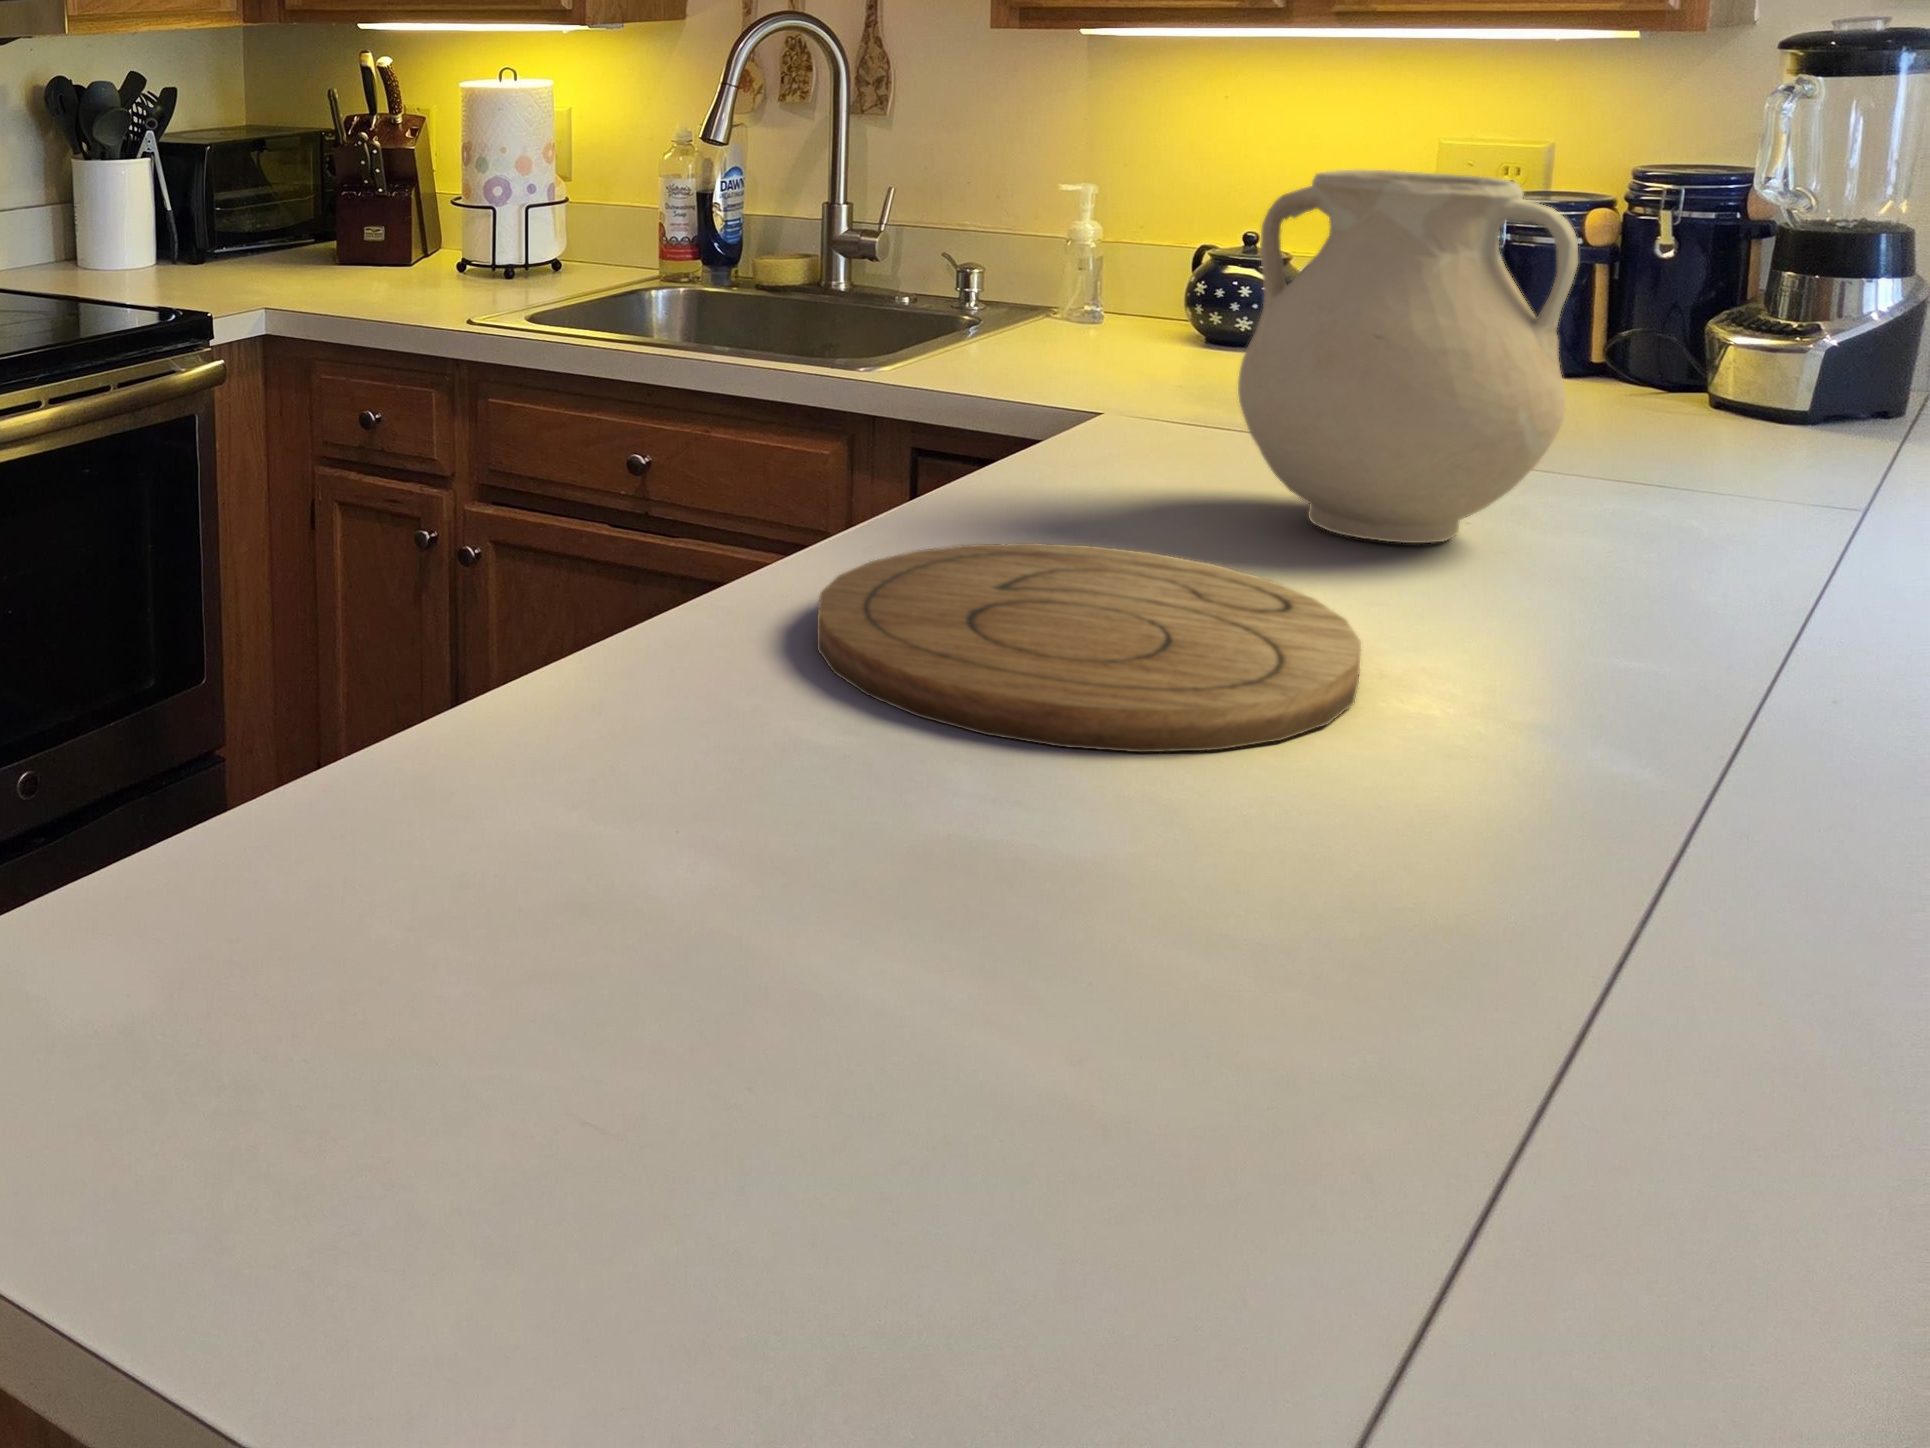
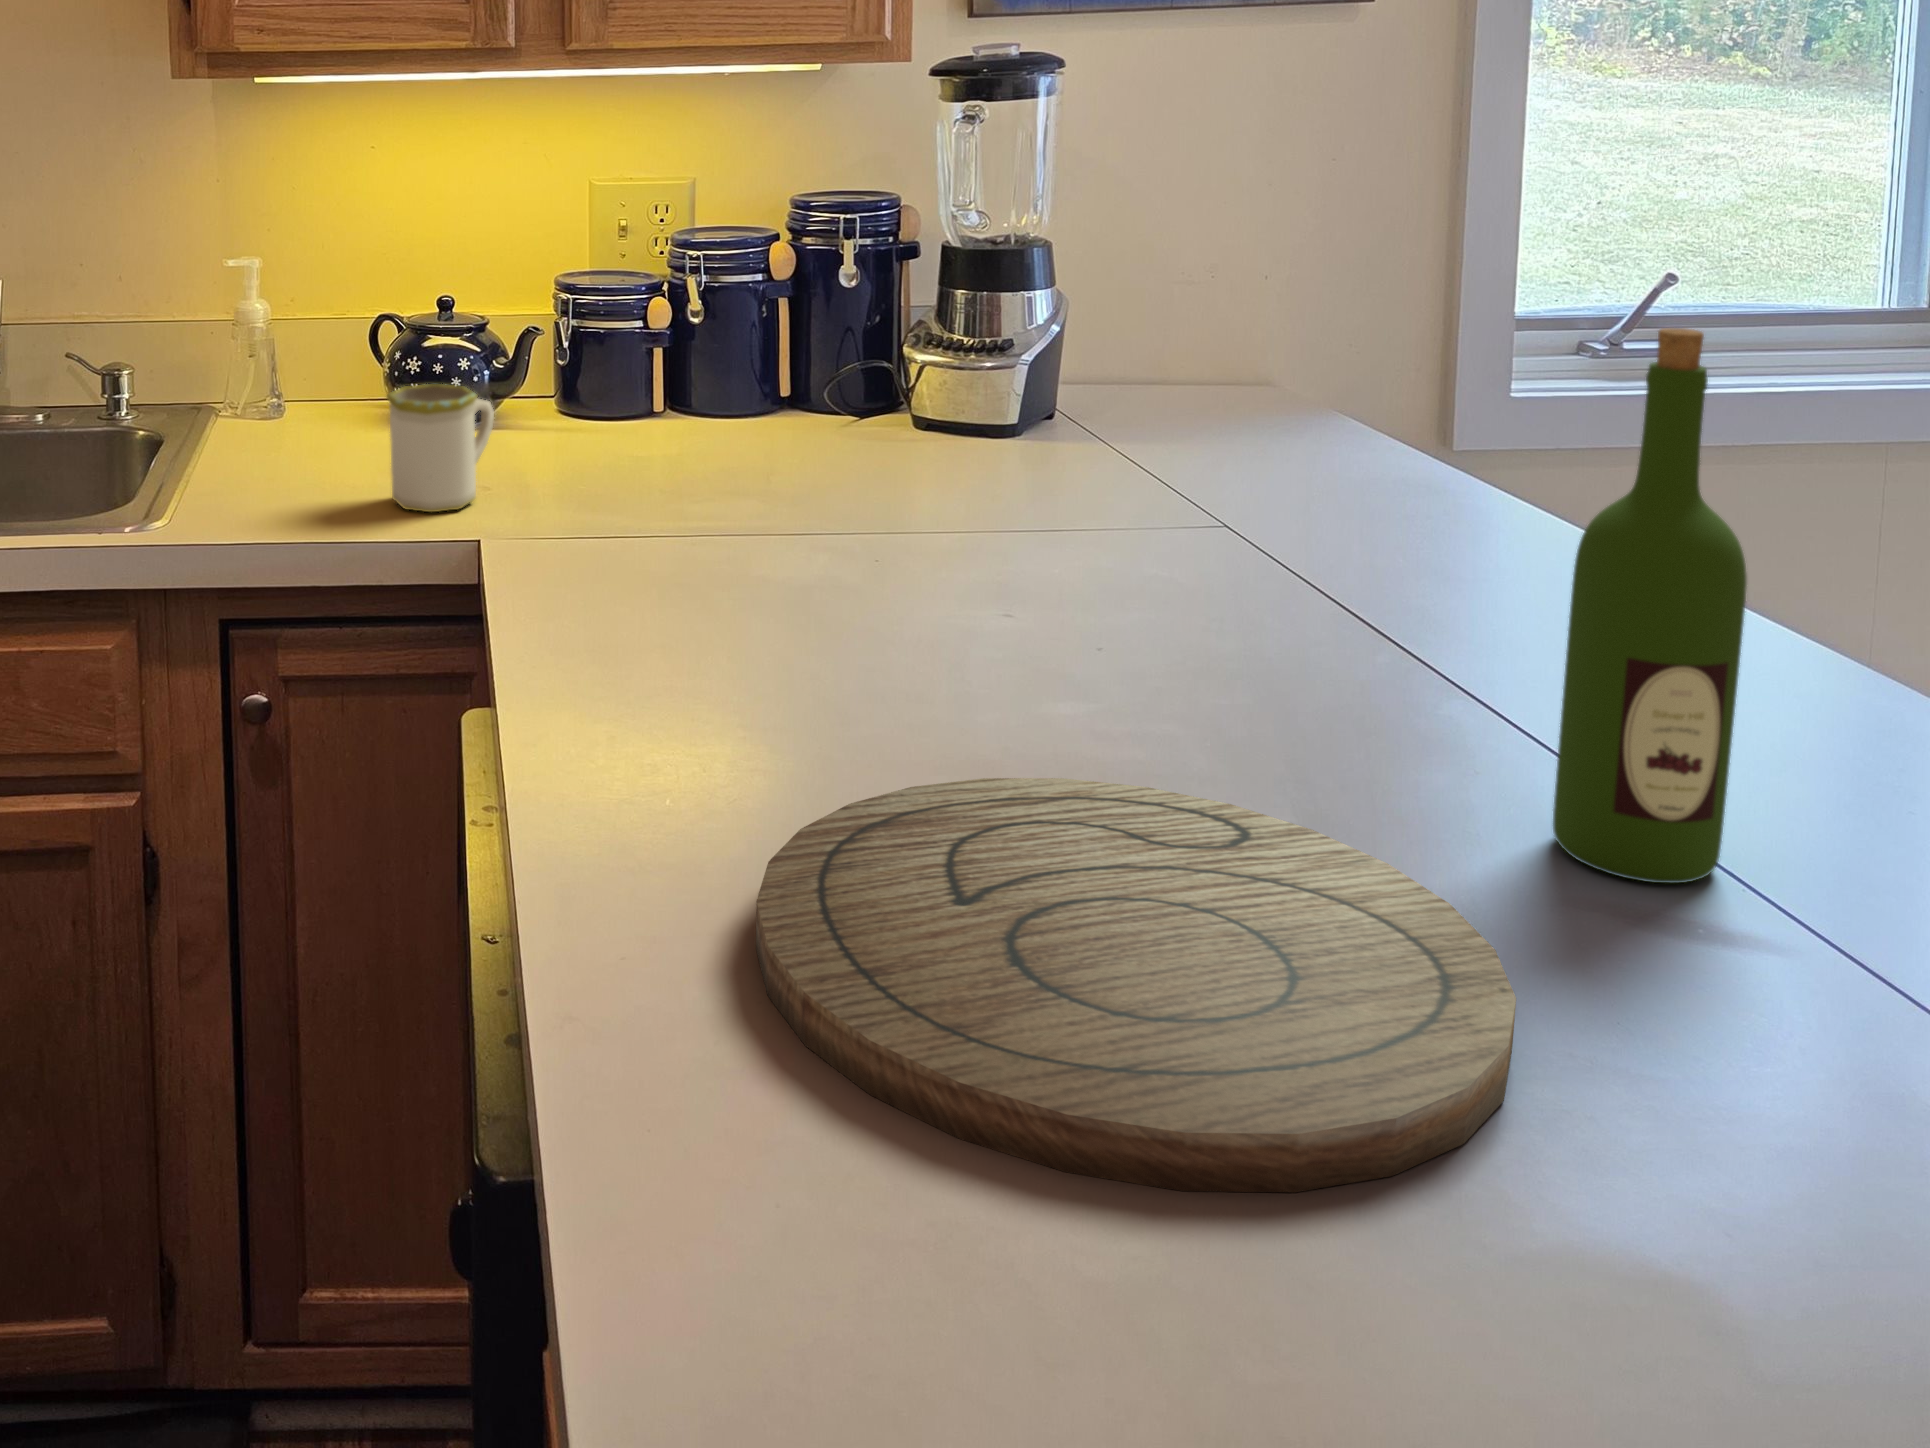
vase: present [1238,170,1578,543] -> none [829,247,1180,676]
wine bottle: none [1610,237,1782,737] -> present [1553,328,1747,883]
mug: none [1077,286,1185,392] -> present [386,384,494,512]

